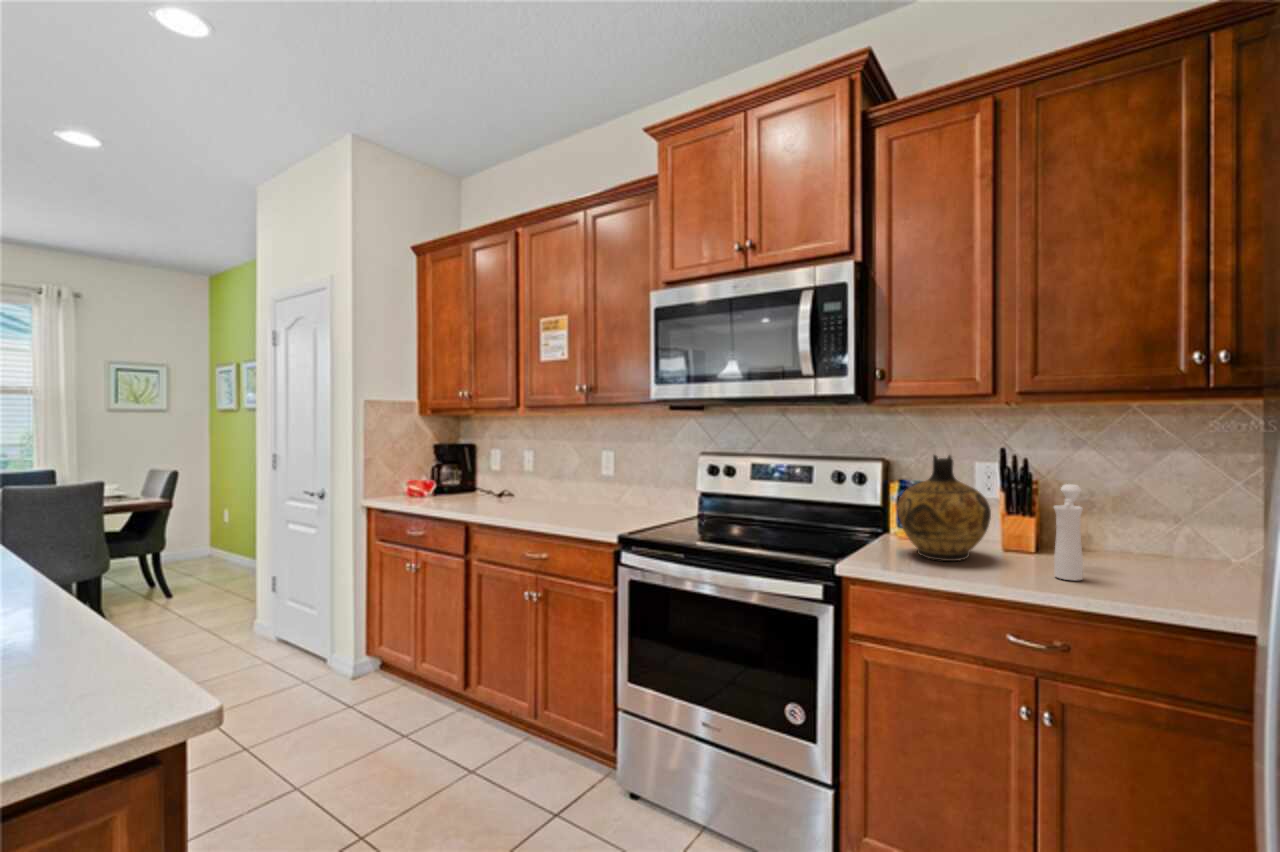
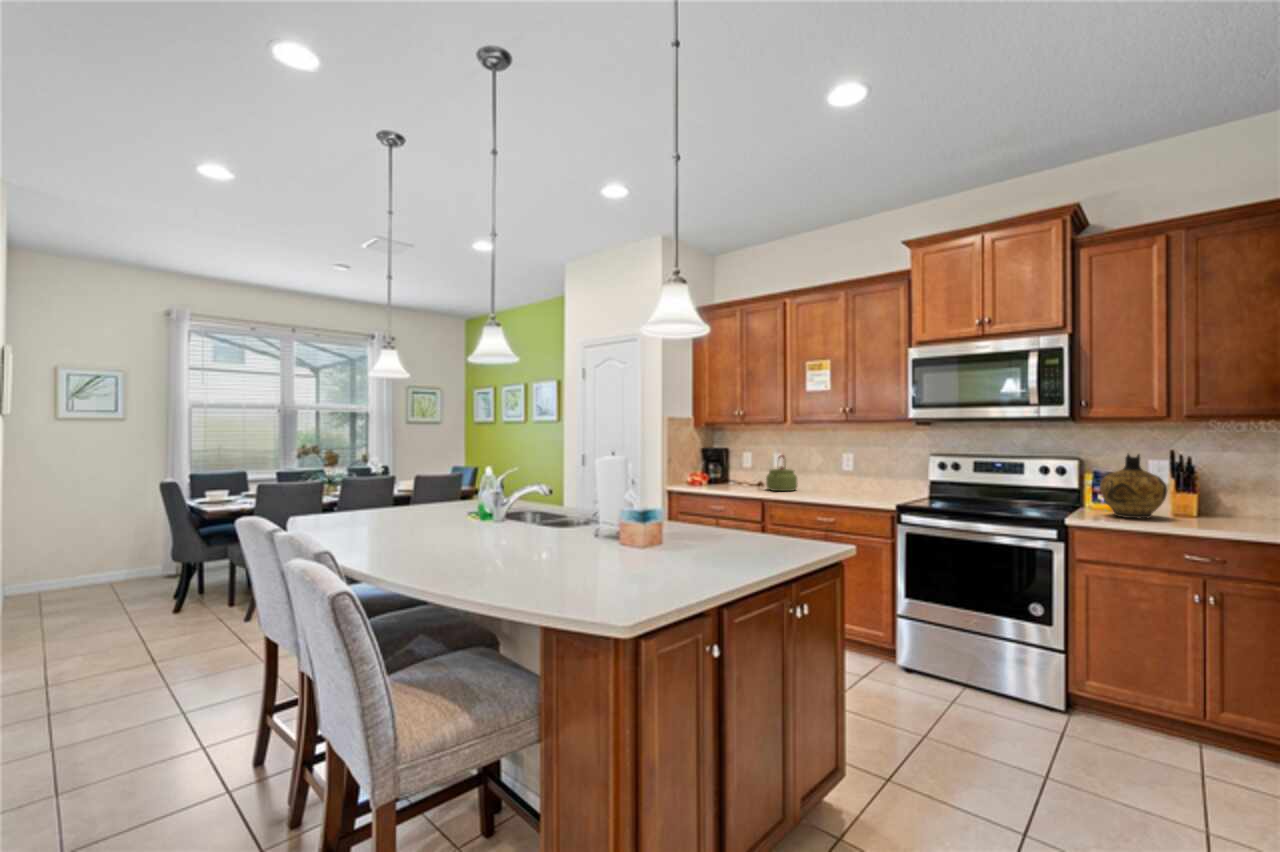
kettle: none [495,454,540,507] -> present [766,455,798,491]
pepper mill: present [1054,484,1083,580] -> none [1213,472,1233,527]

